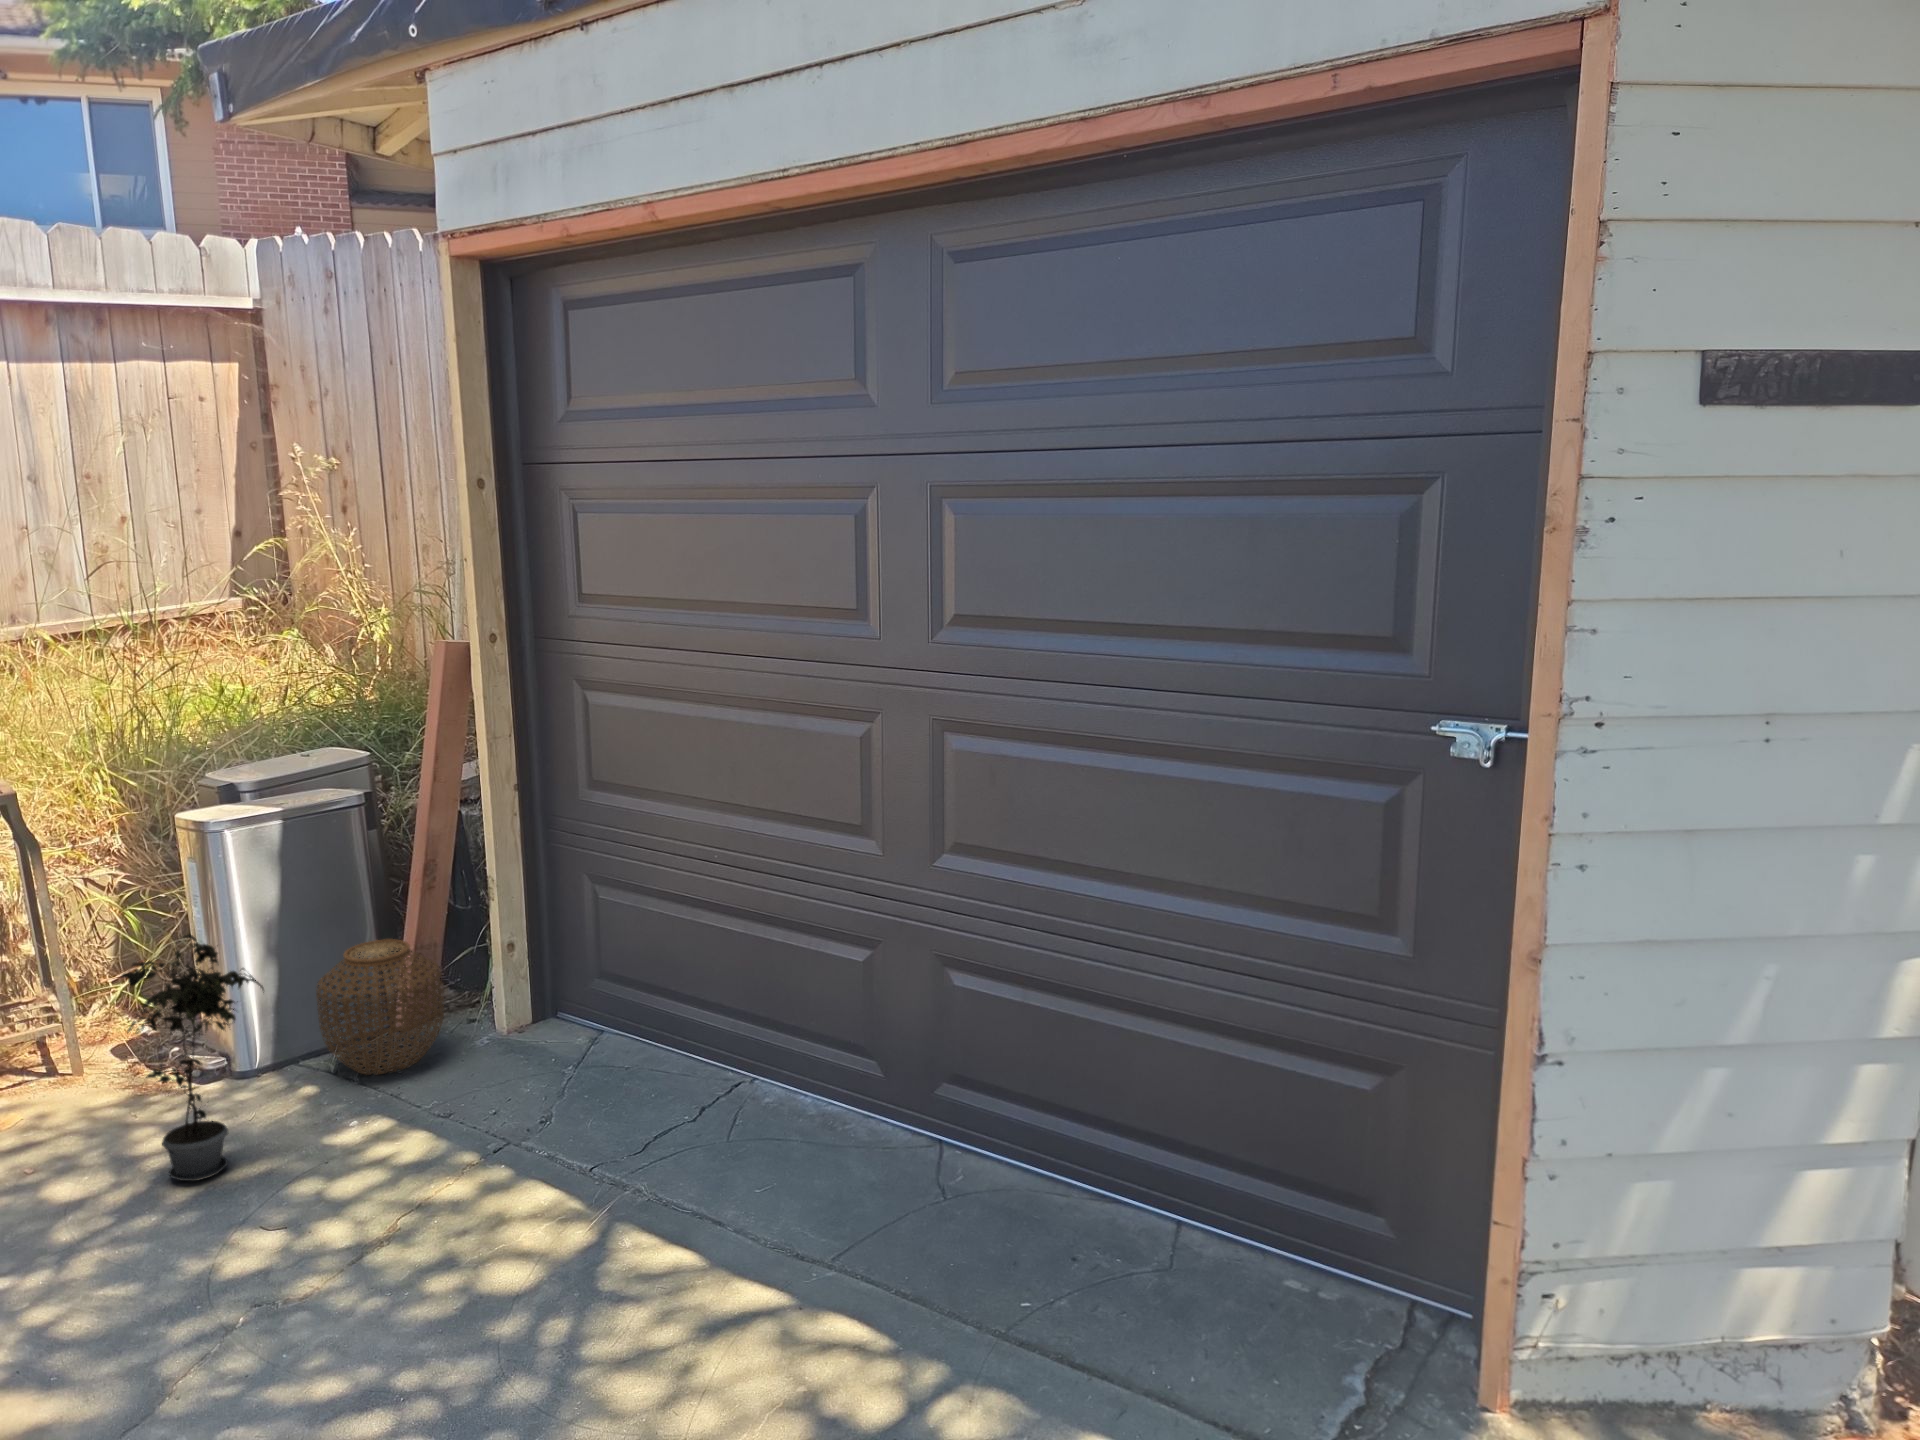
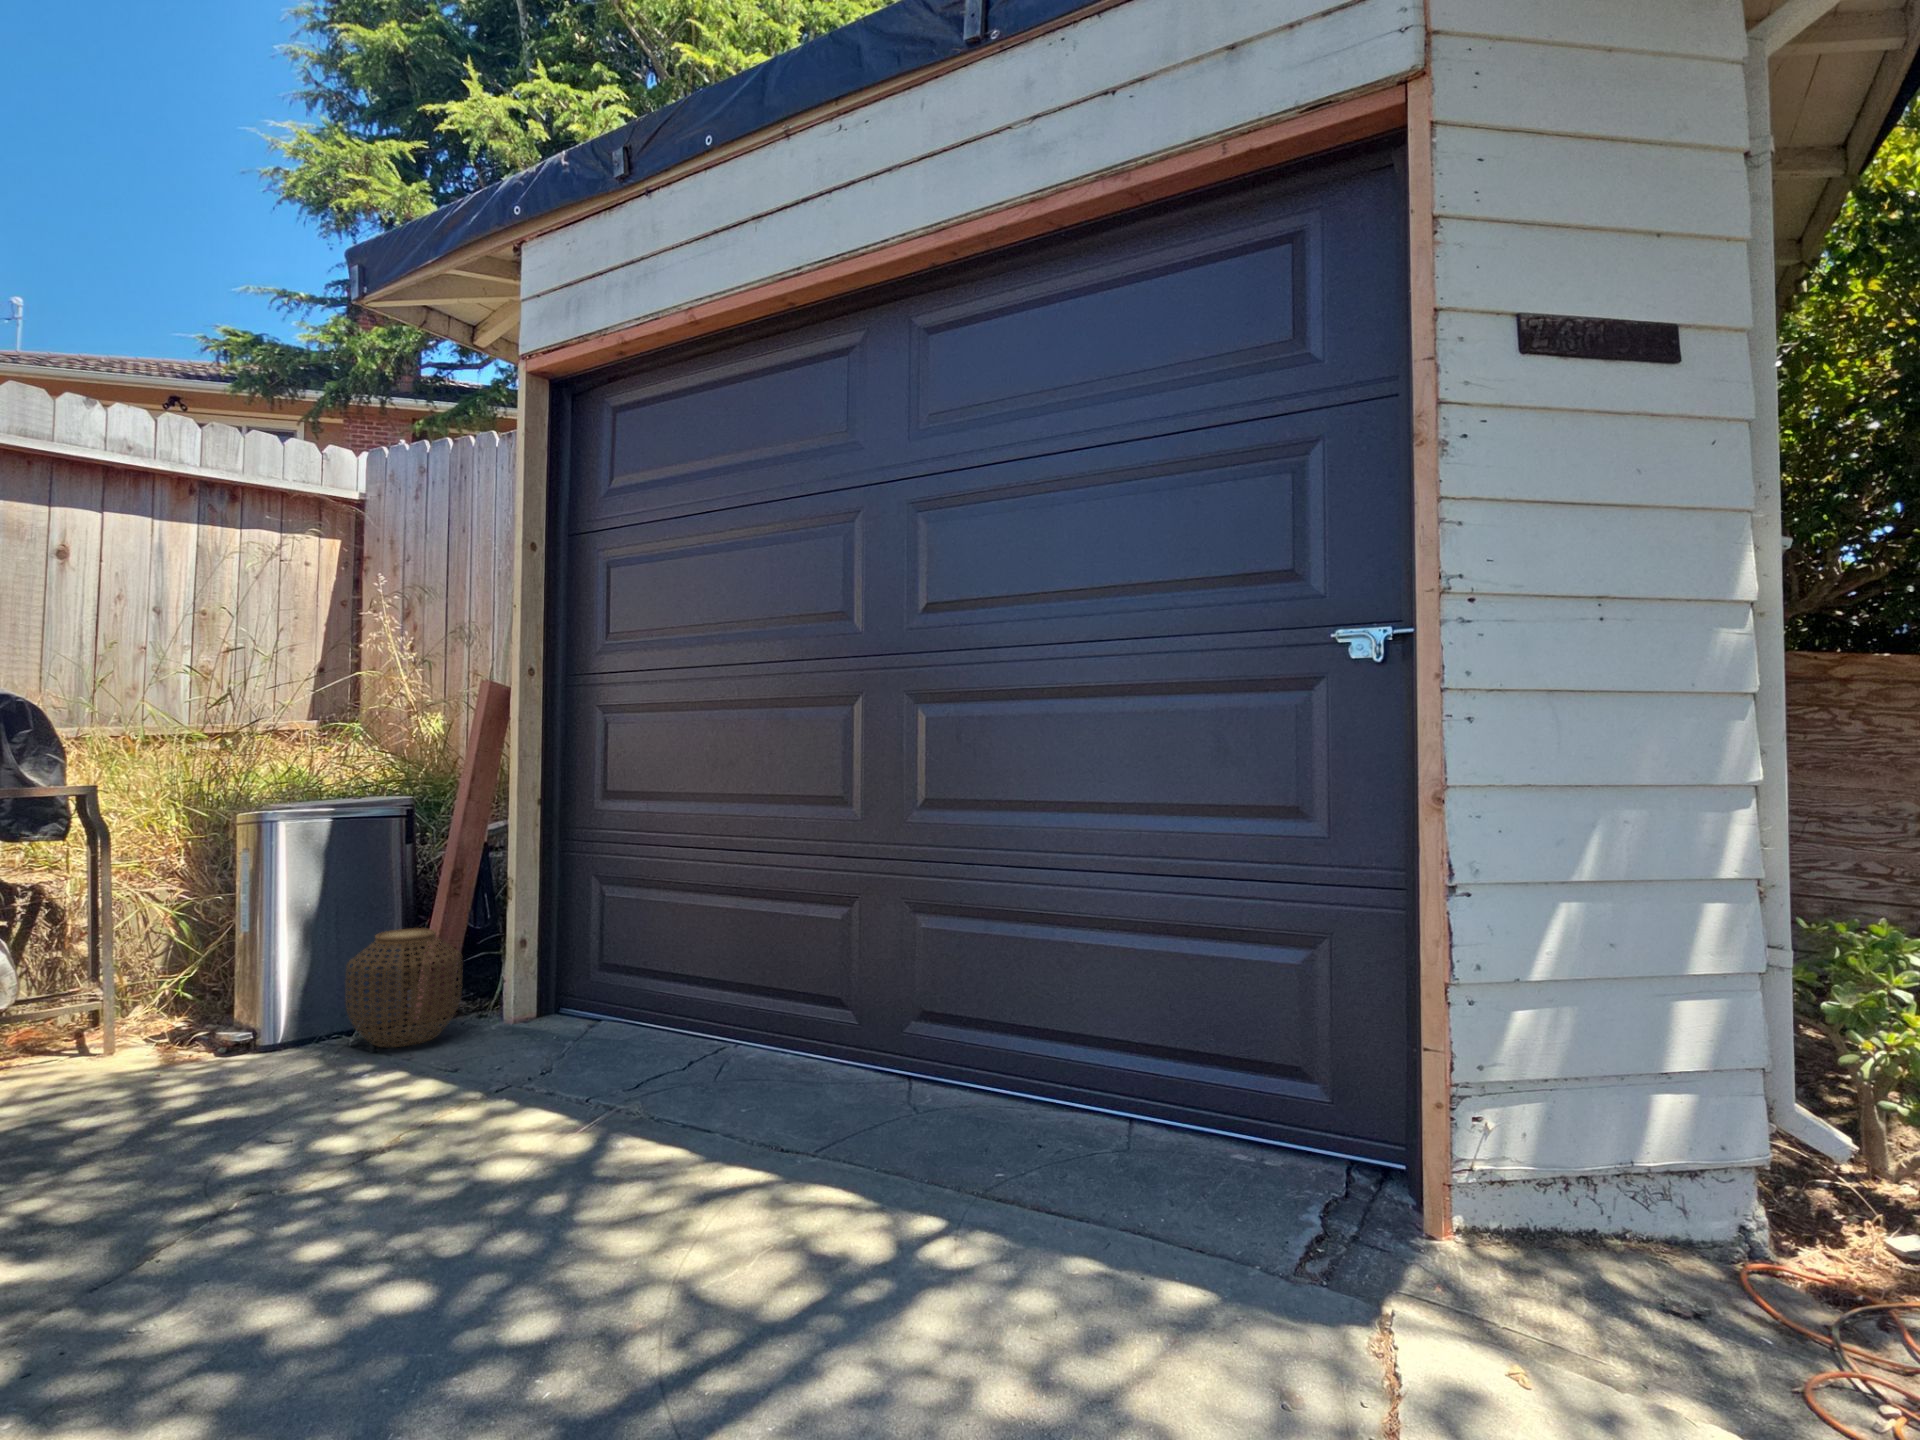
potted plant: present [121,934,264,1181] -> none [162,882,299,1116]

